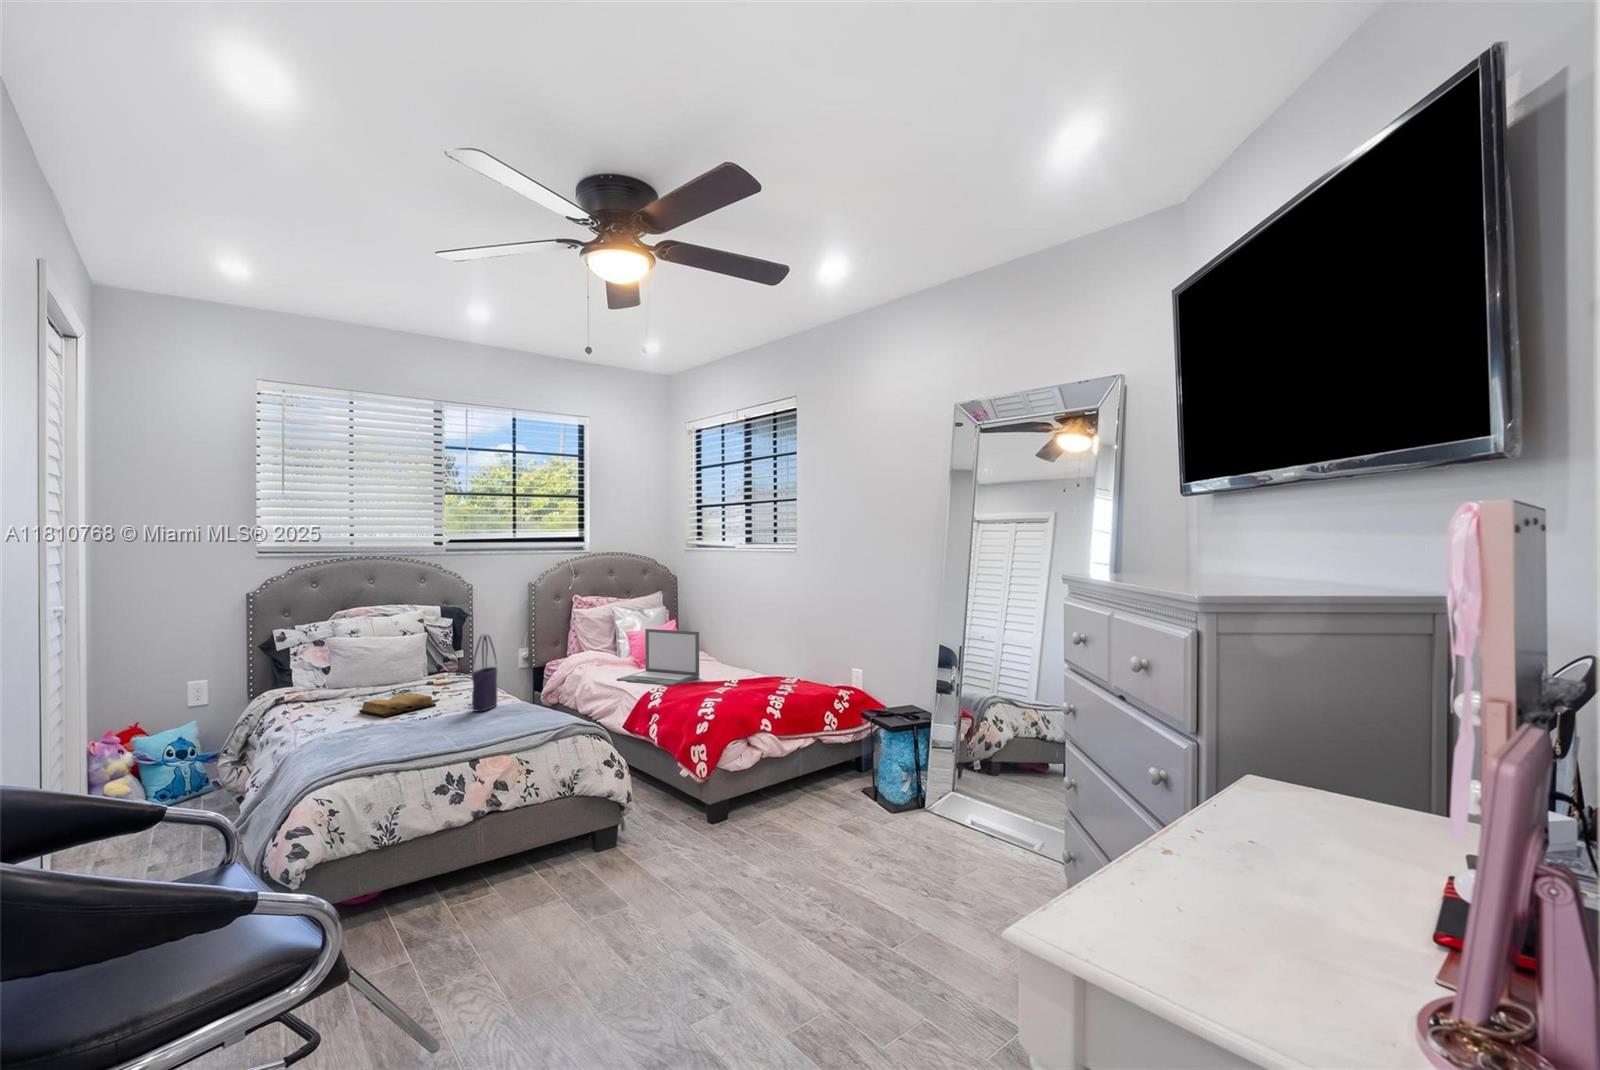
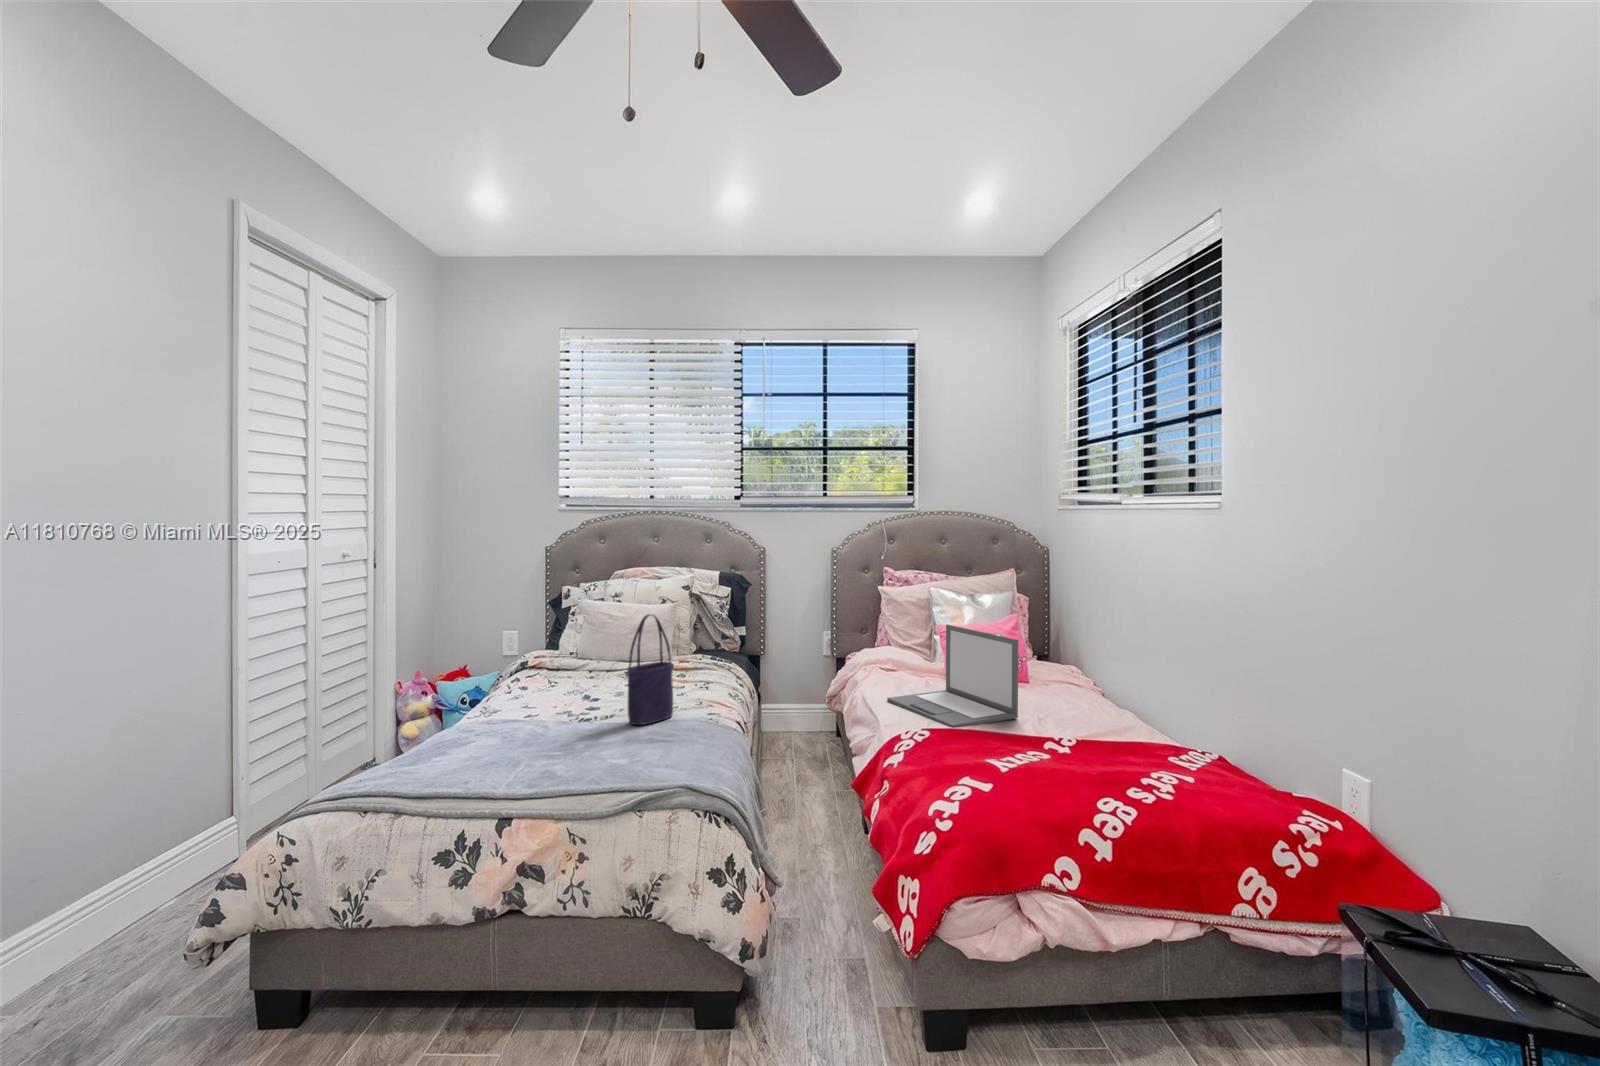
diary: present [359,693,436,717] -> none [543,680,618,710]

